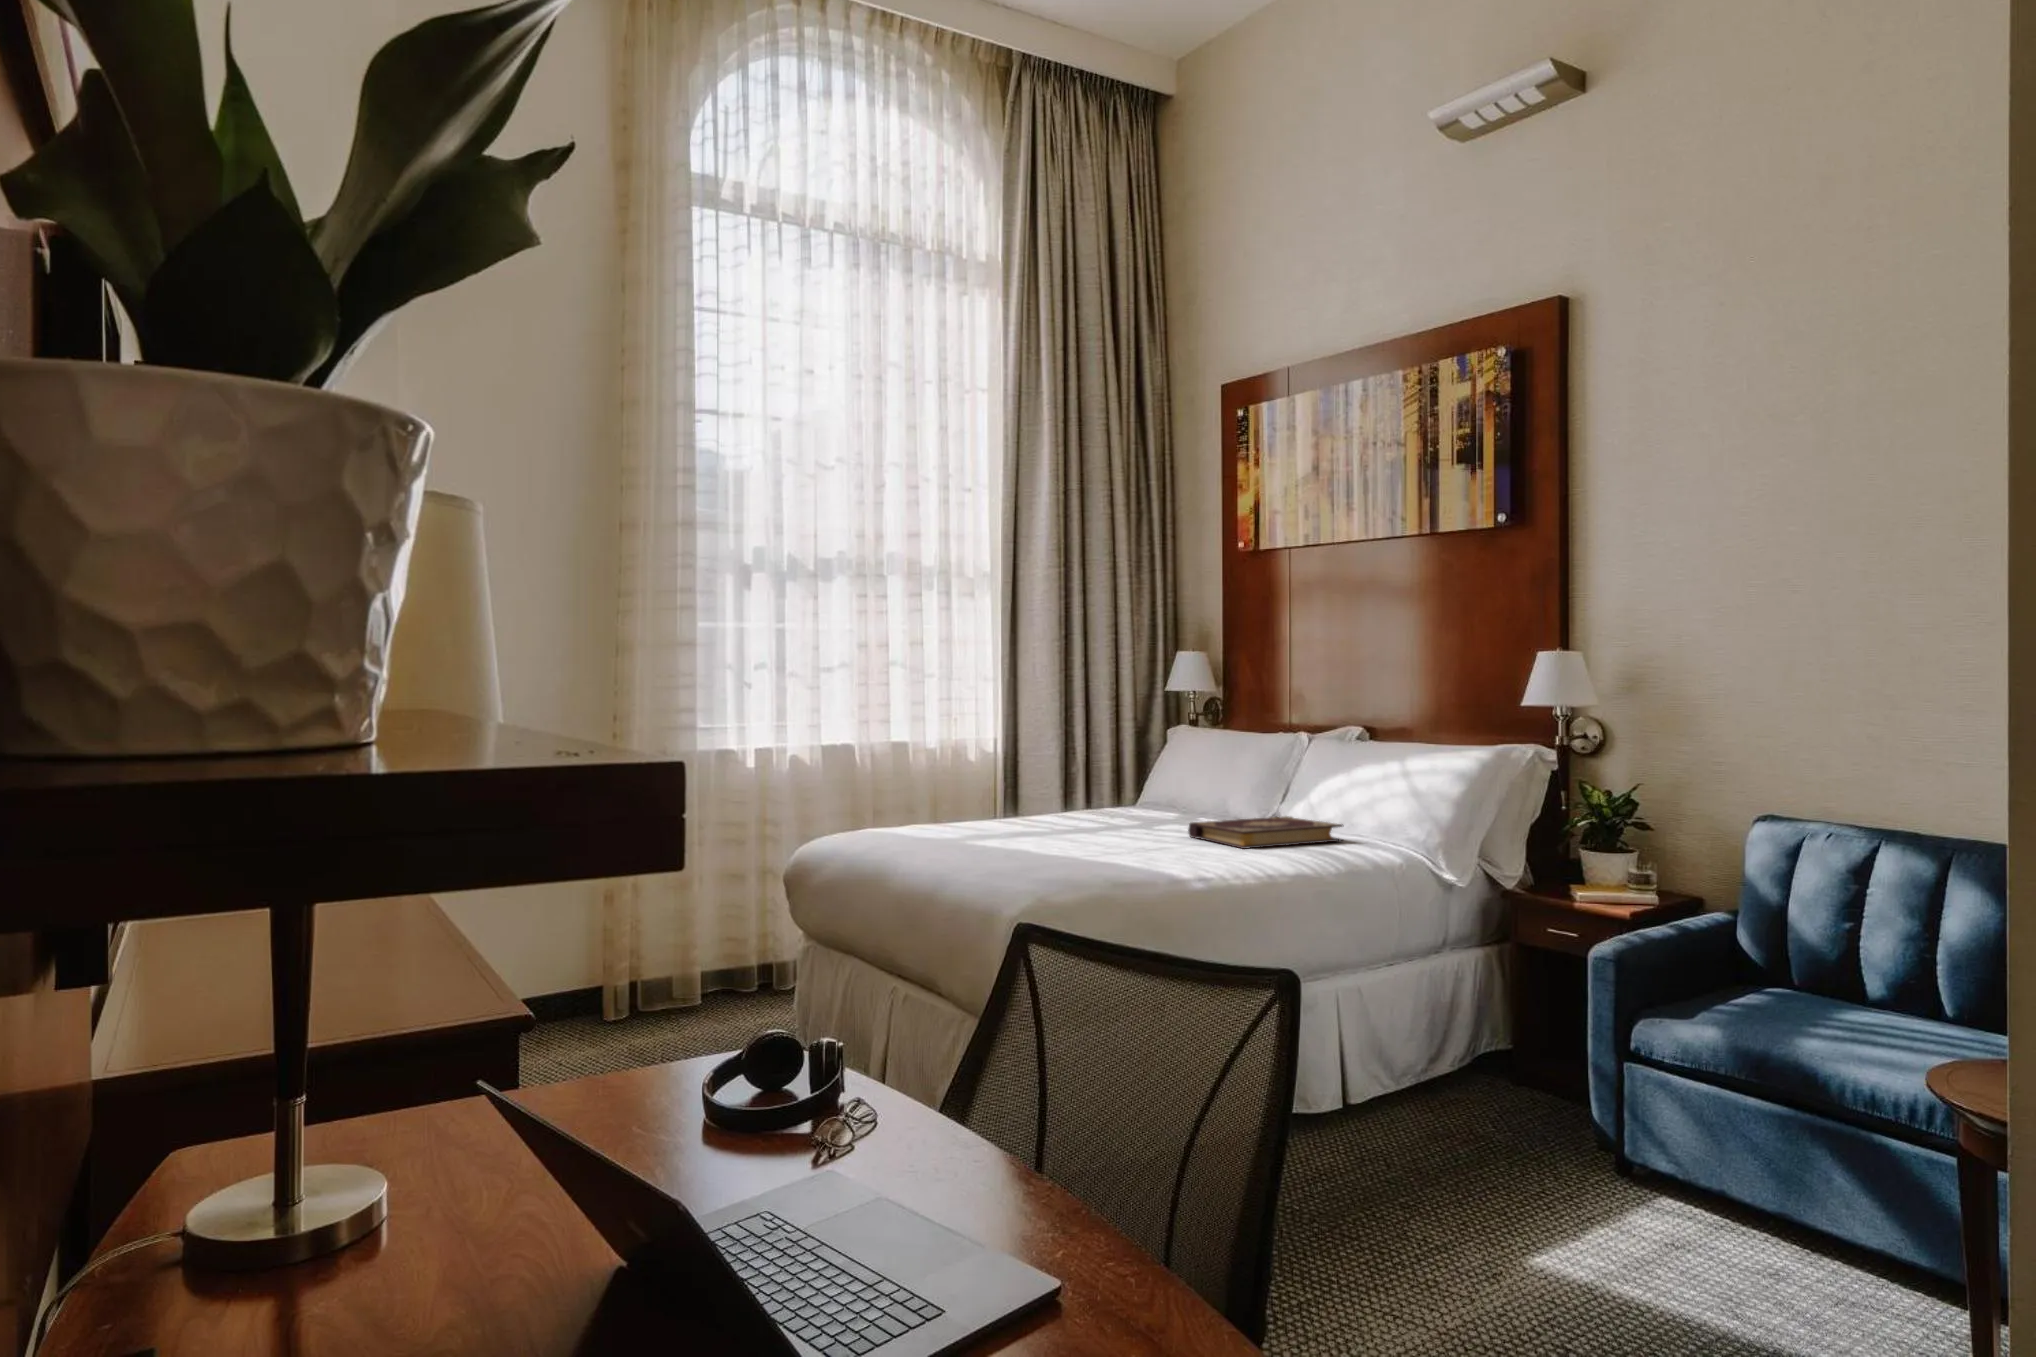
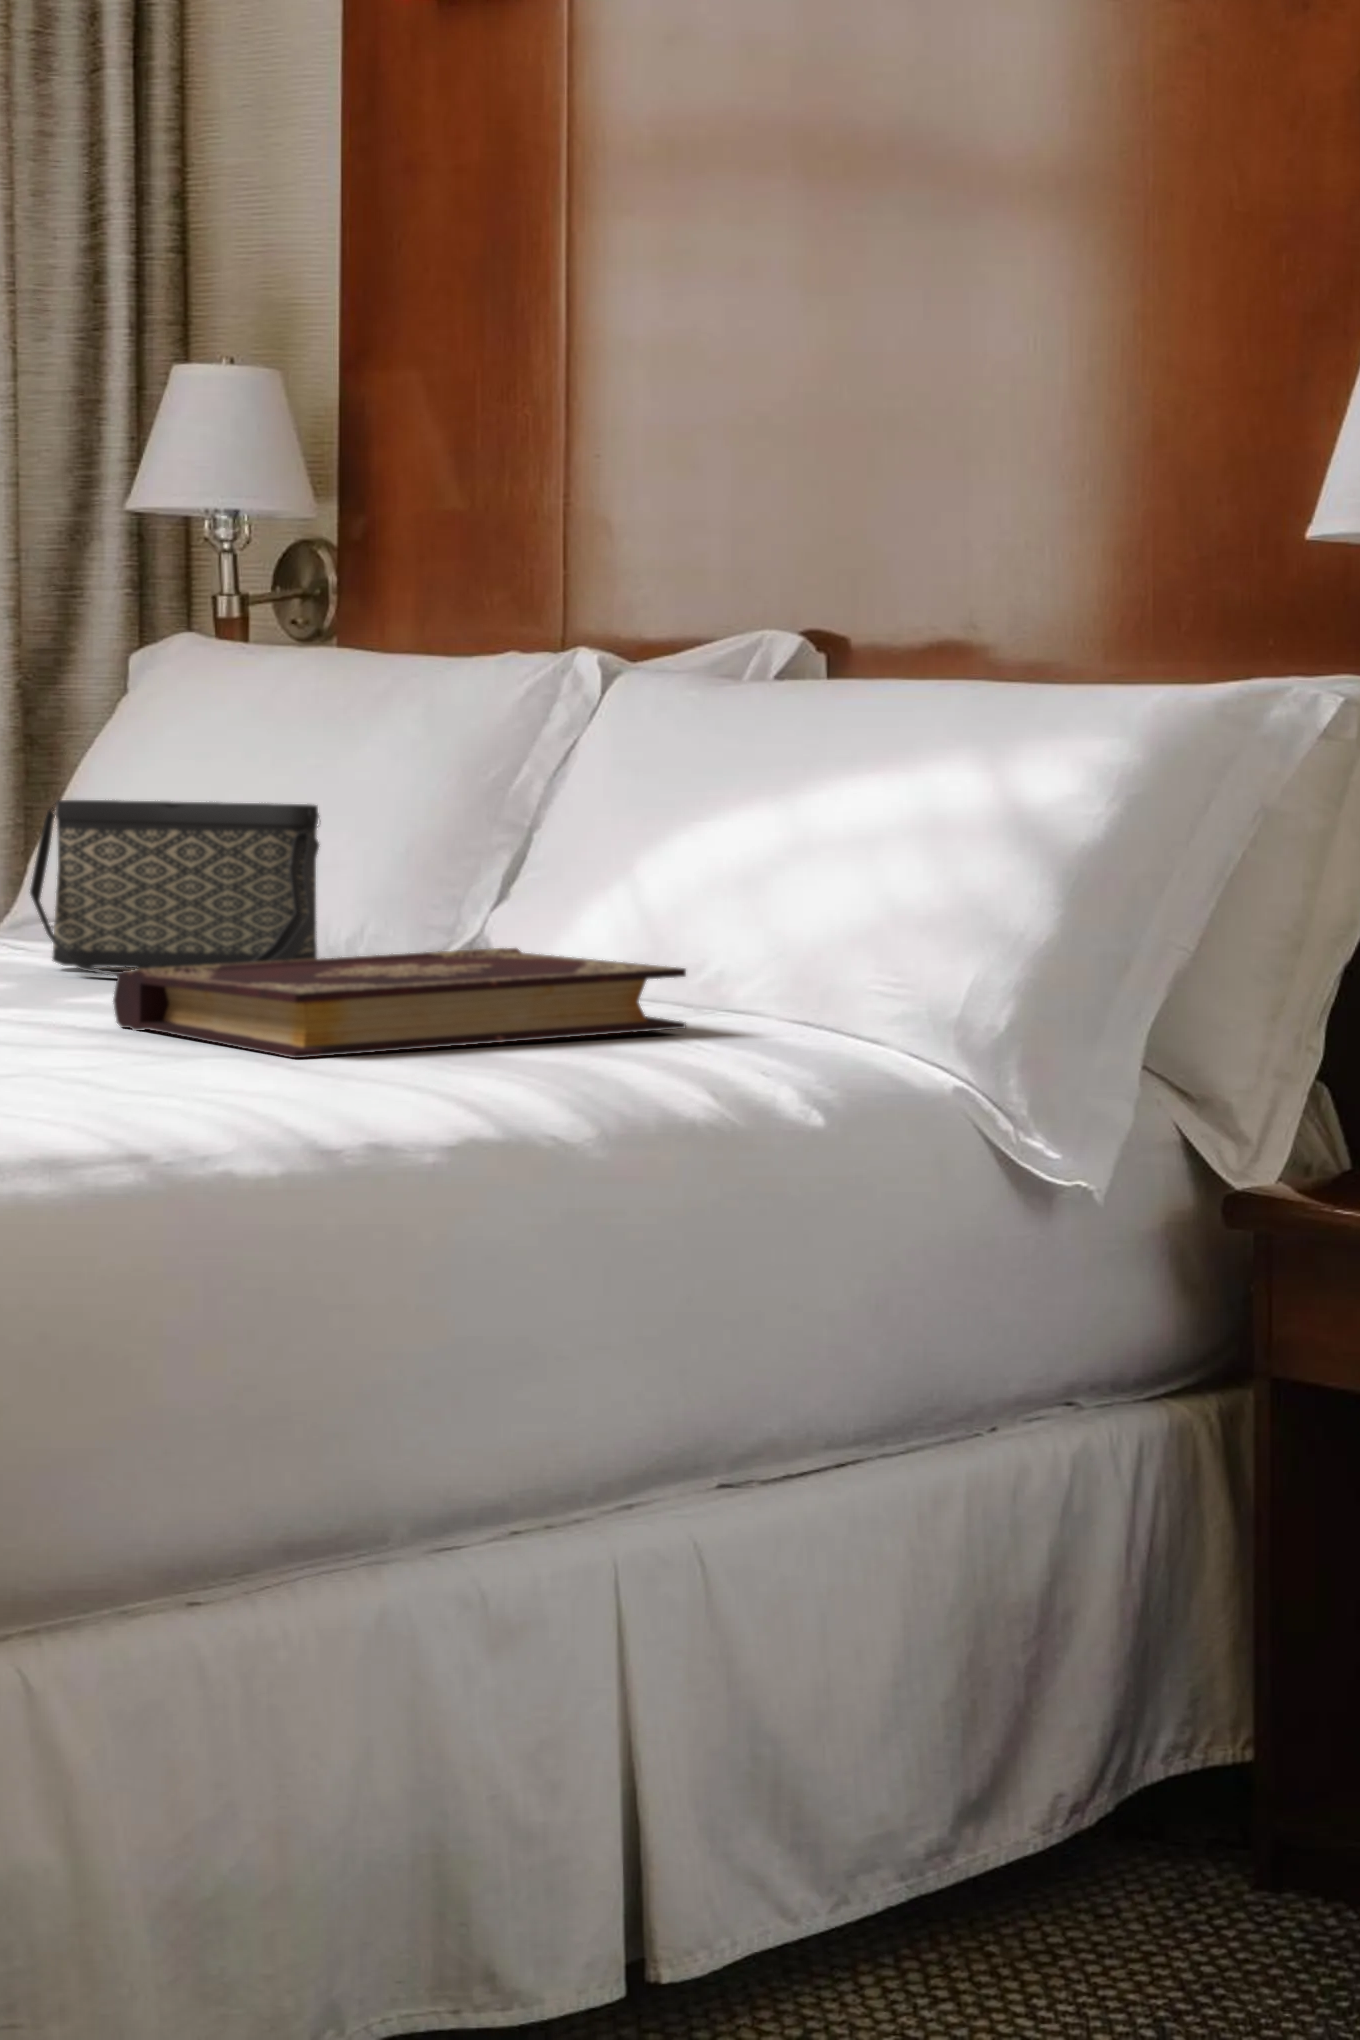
handbag: none [1155,773,1233,822] -> present [30,800,319,976]

